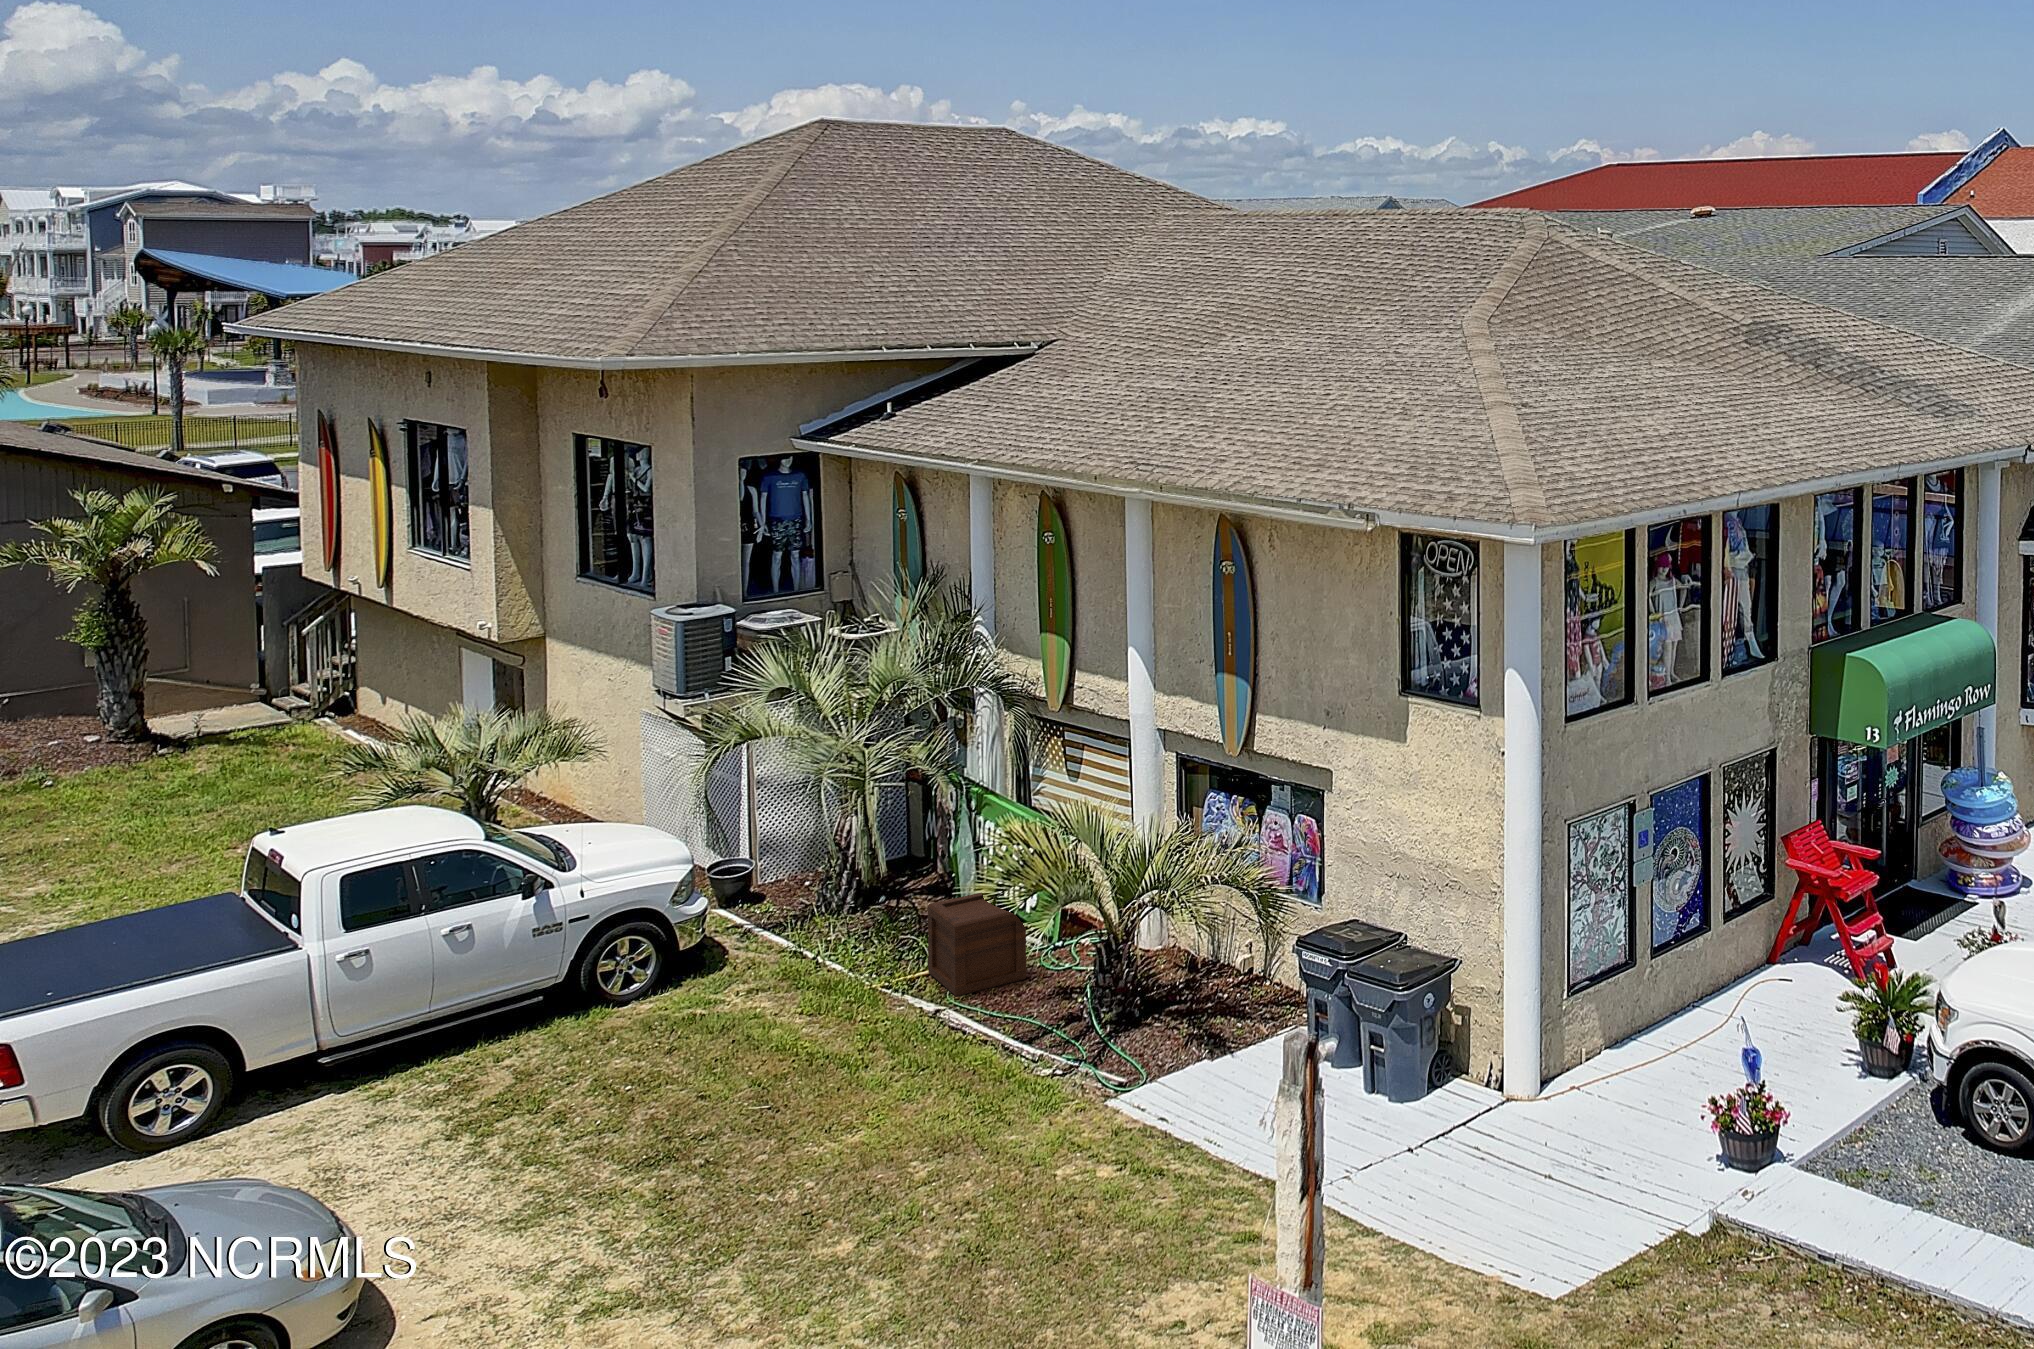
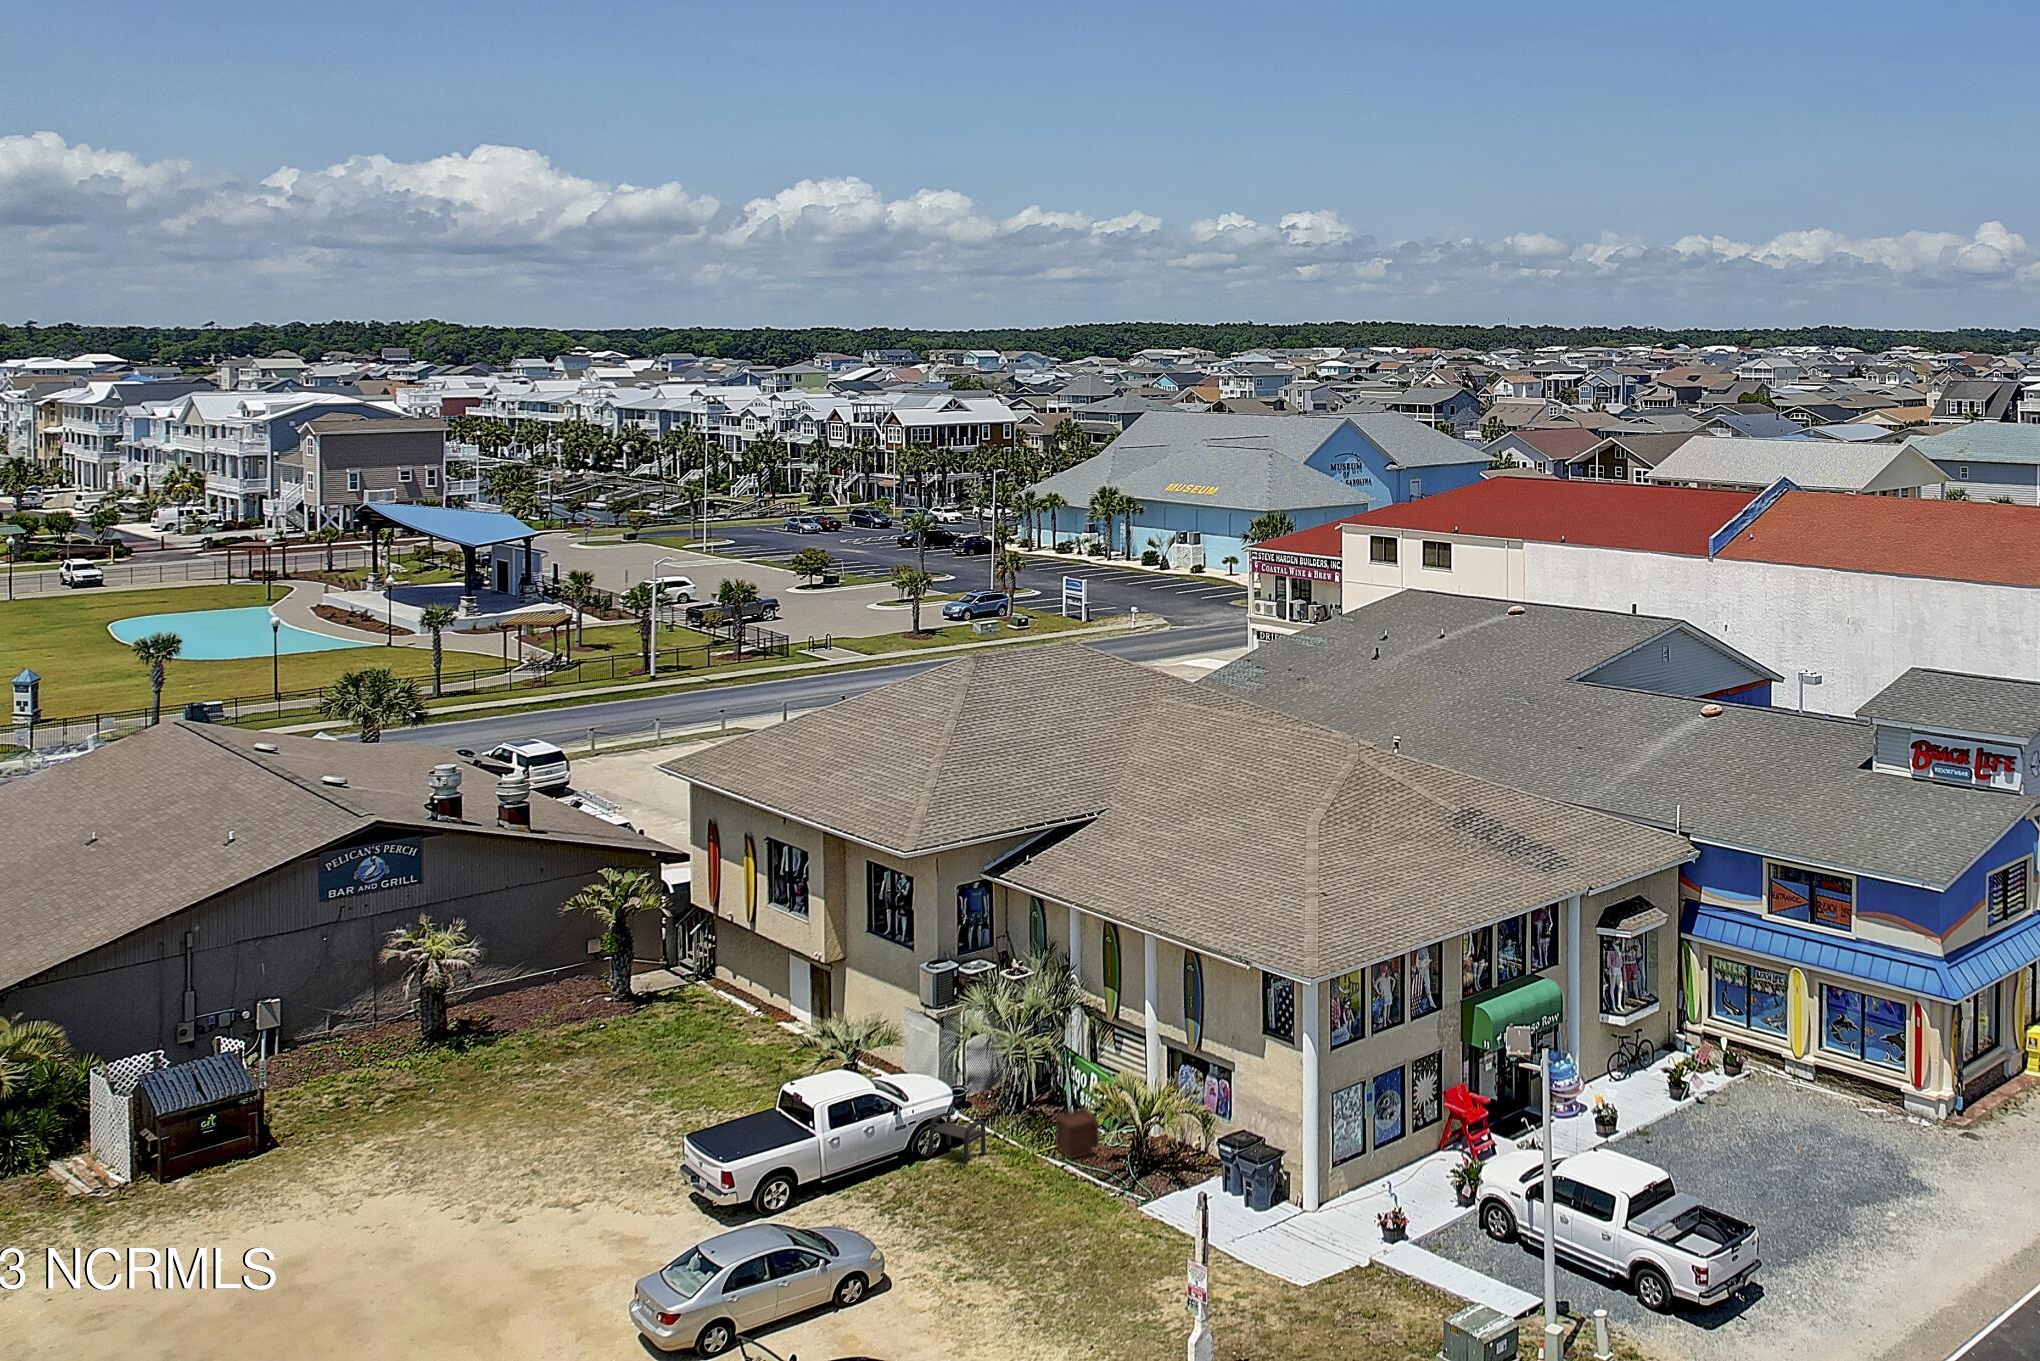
bench: none [631,901,765,1014] -> present [928,1113,986,1165]

